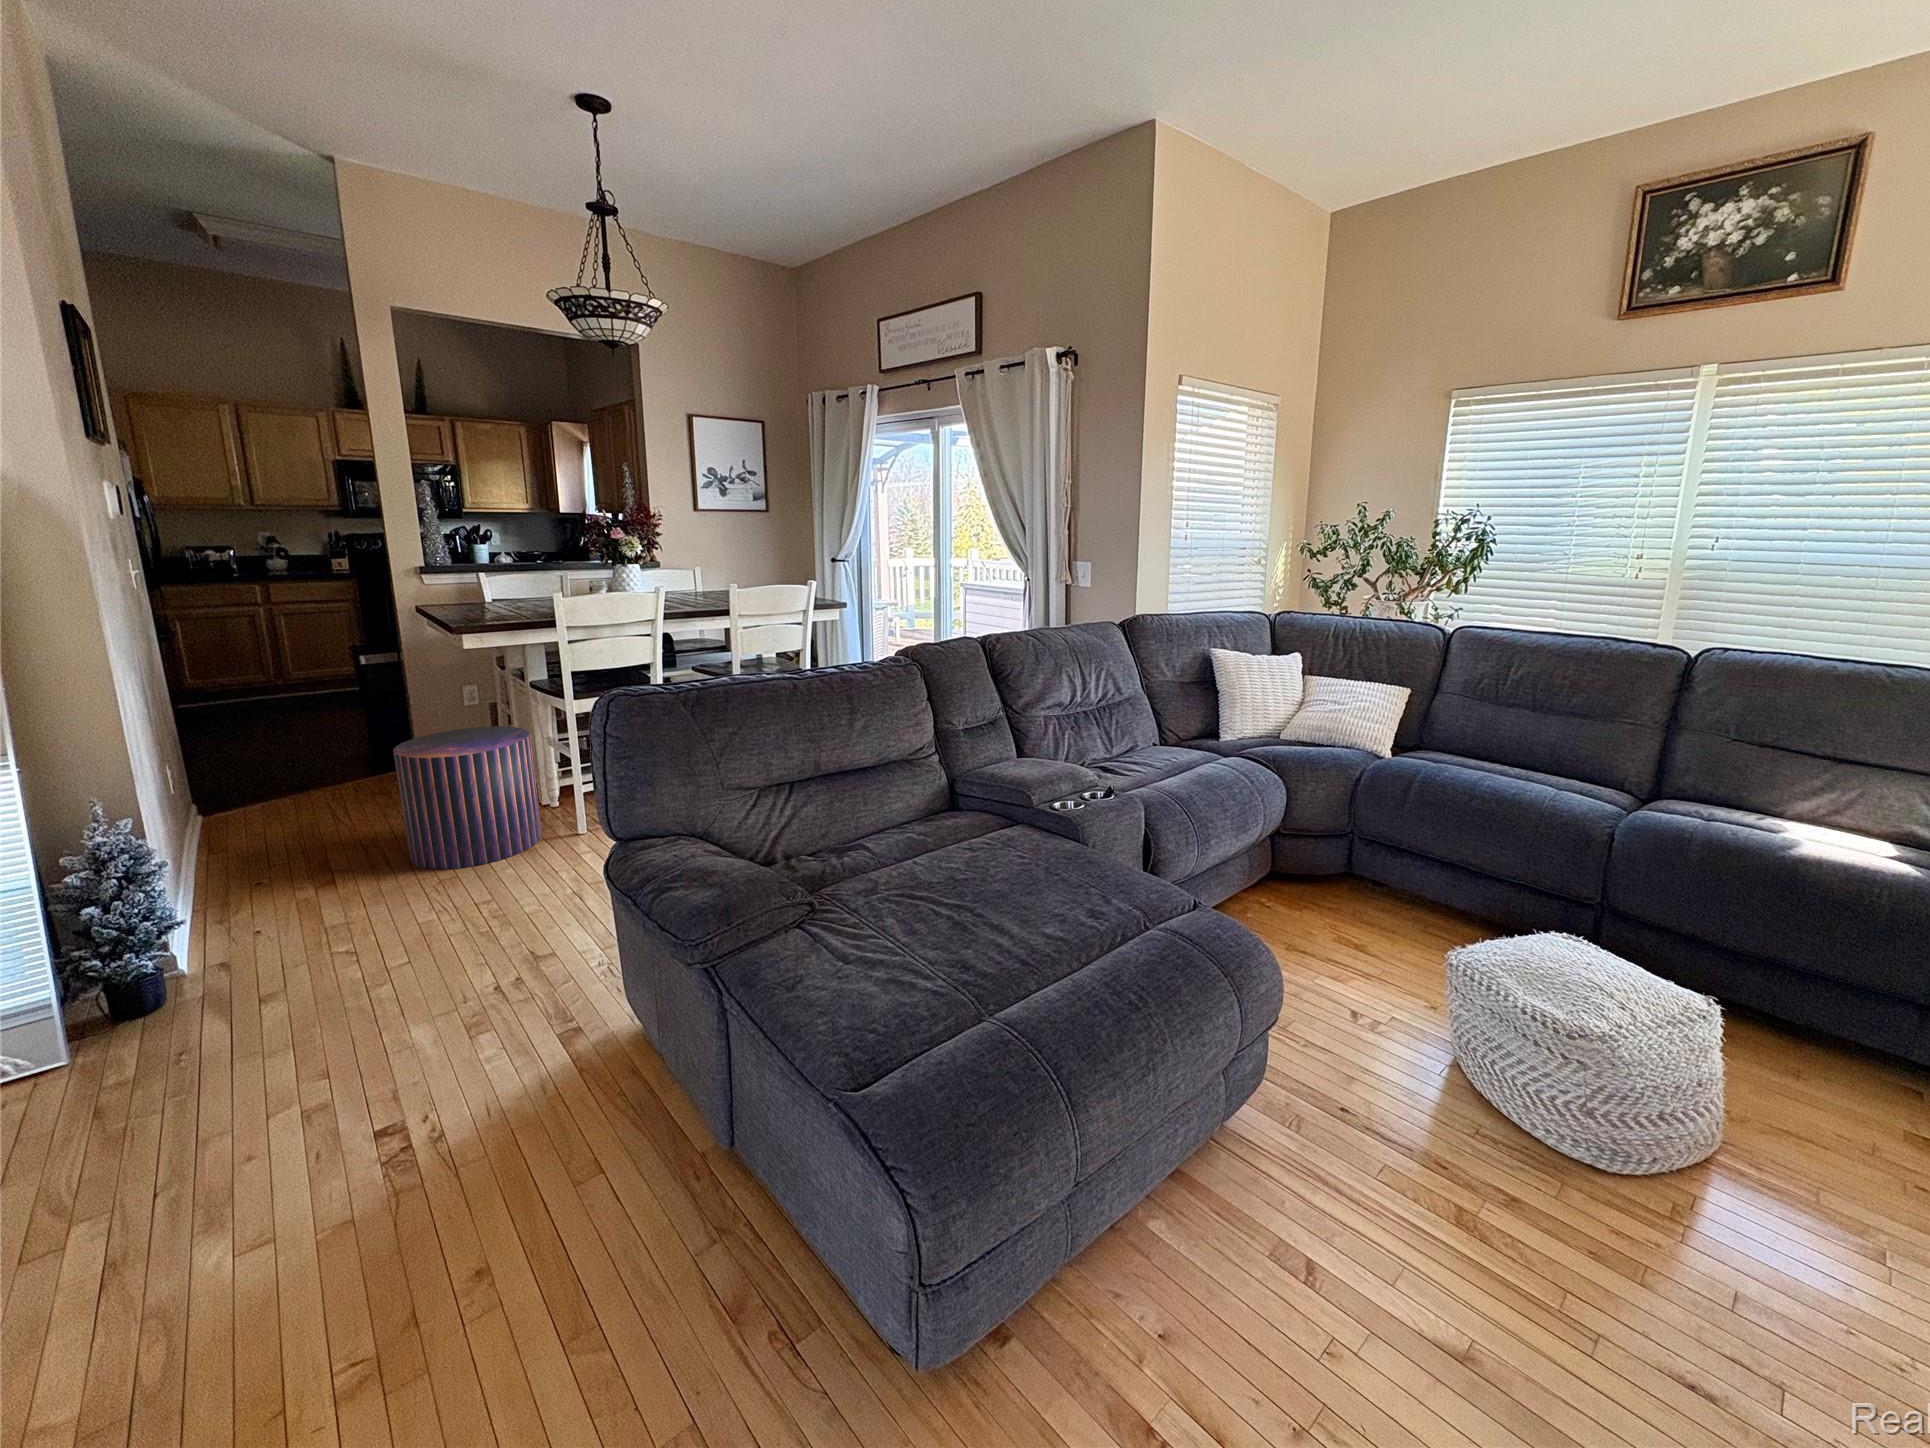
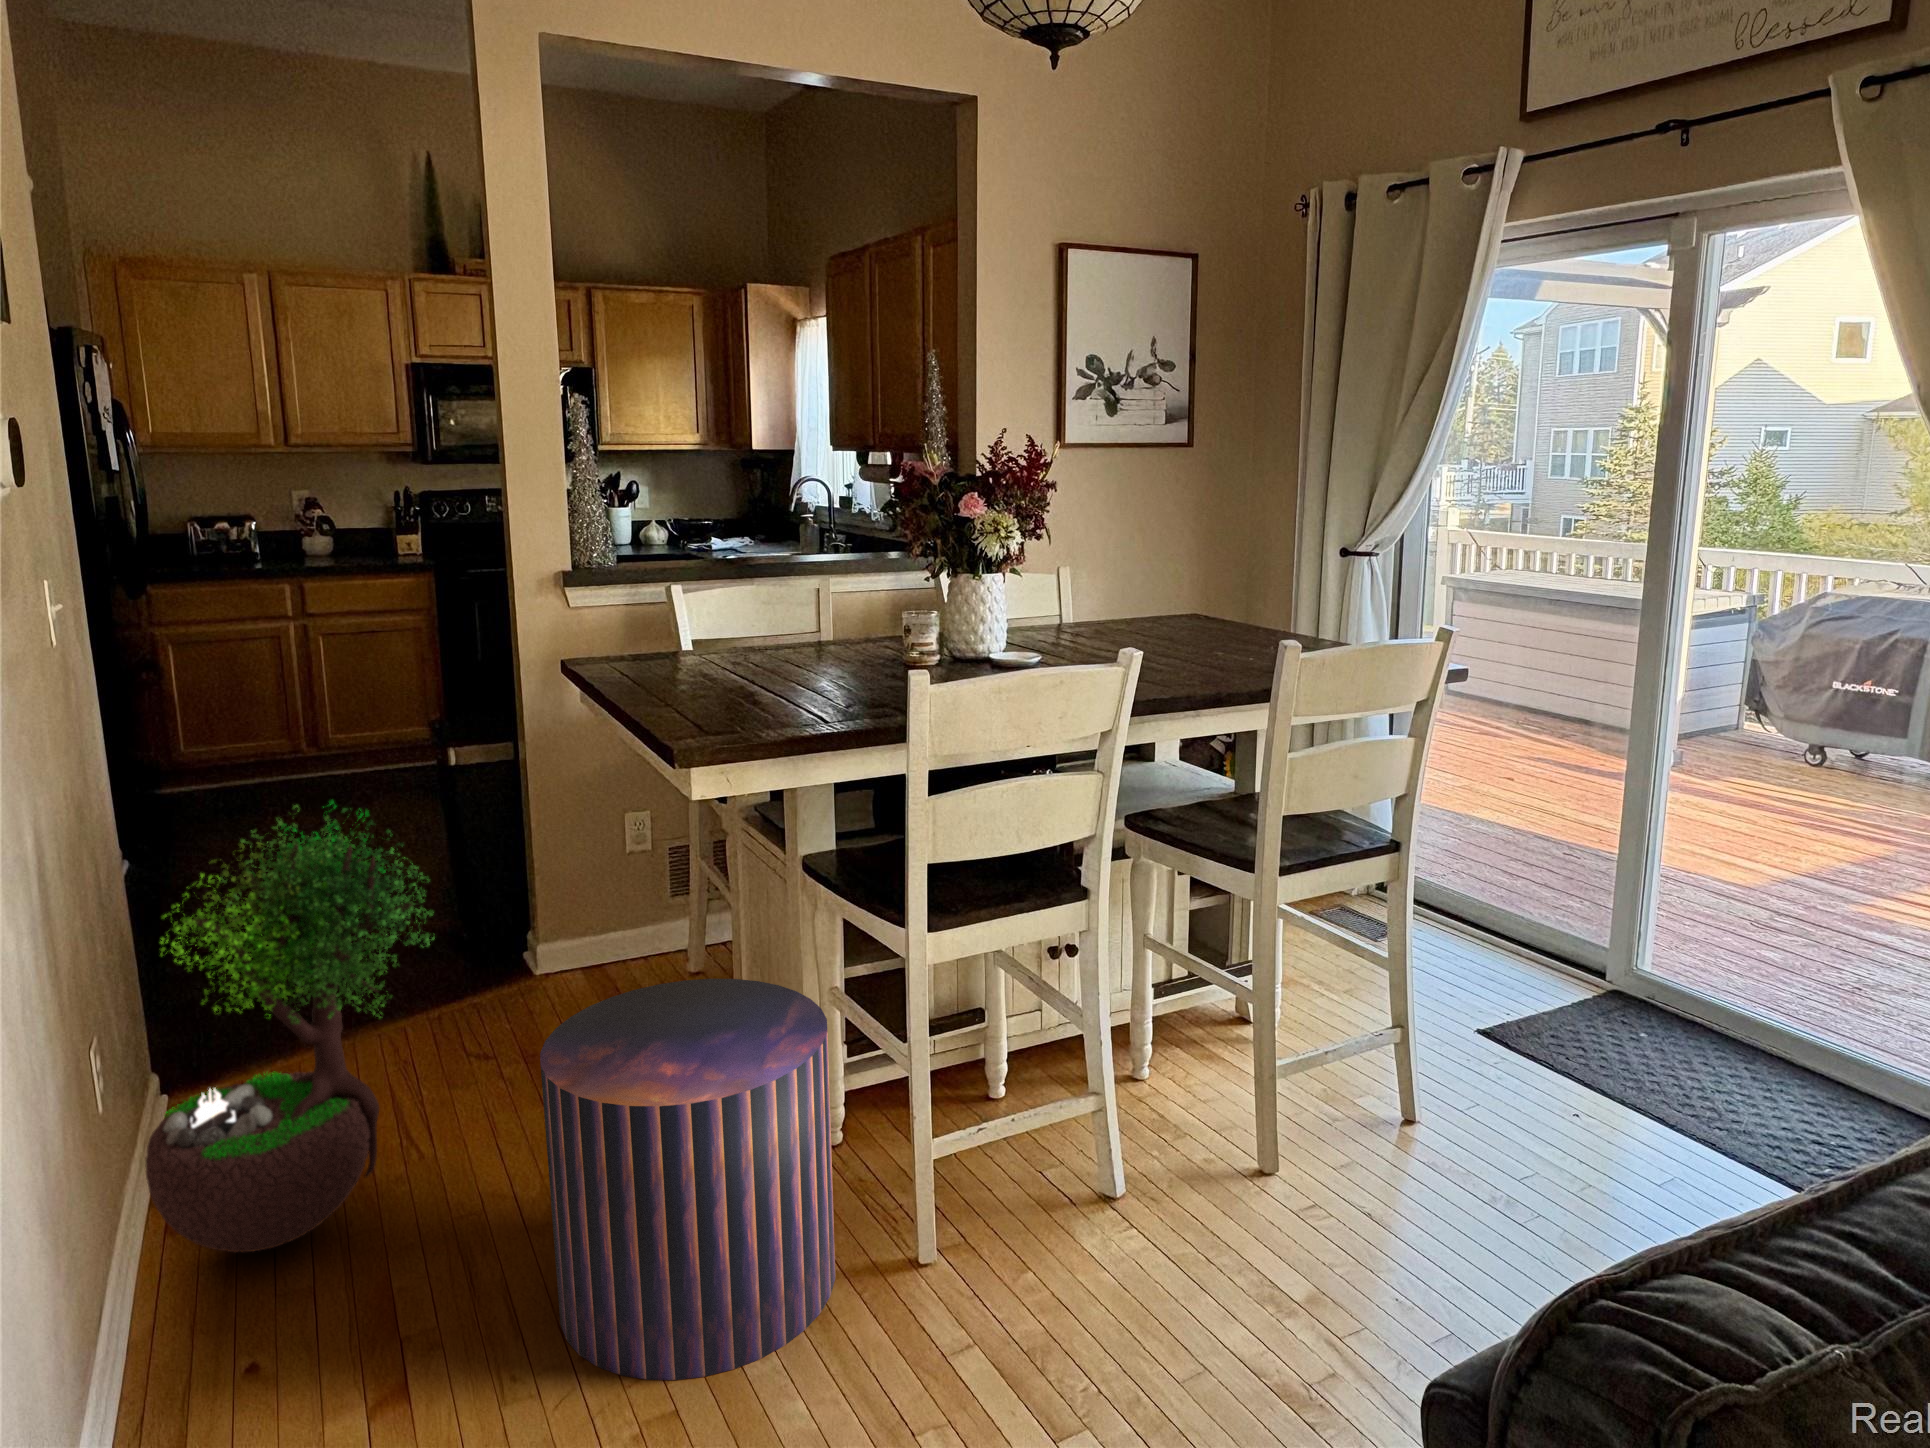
potted tree: none [198,655,343,854] -> present [145,800,434,1252]

